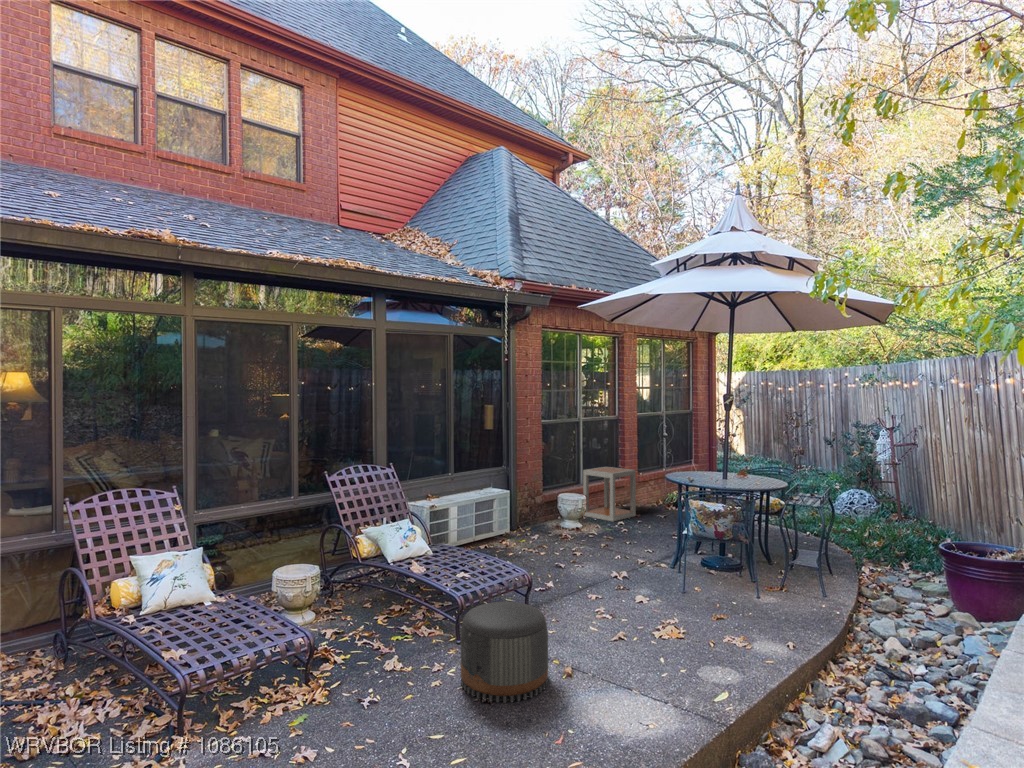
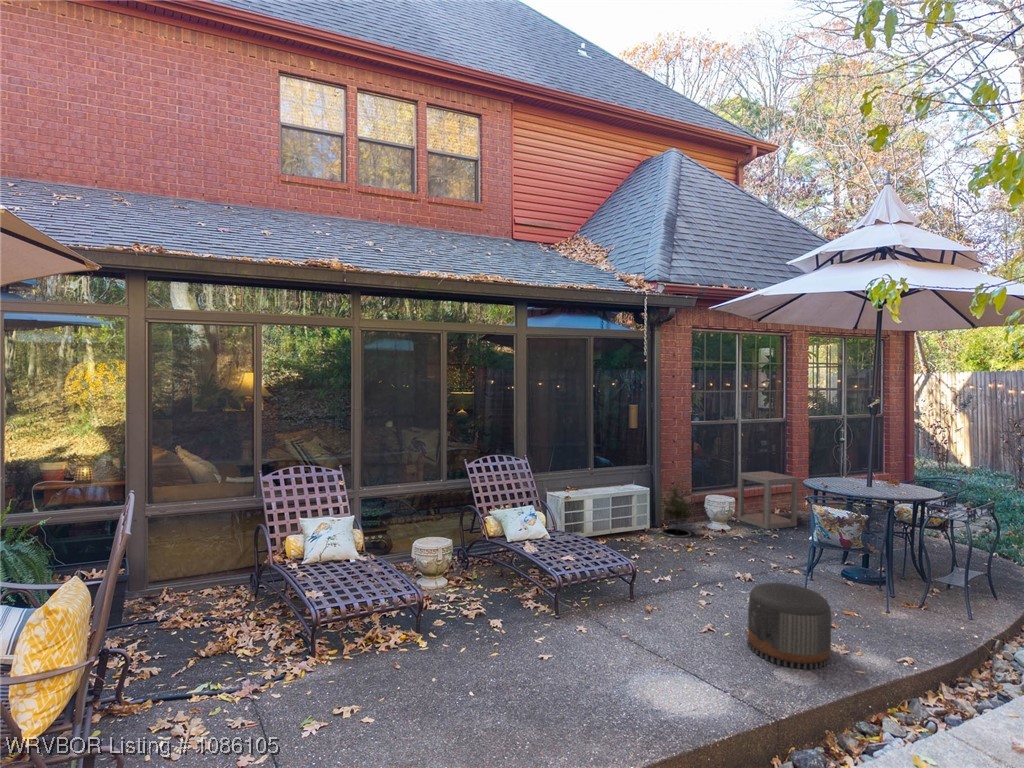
potted tree: none [518,483,554,538] -> present [661,489,692,538]
pouf: present [461,602,548,703] -> present [747,583,832,669]

